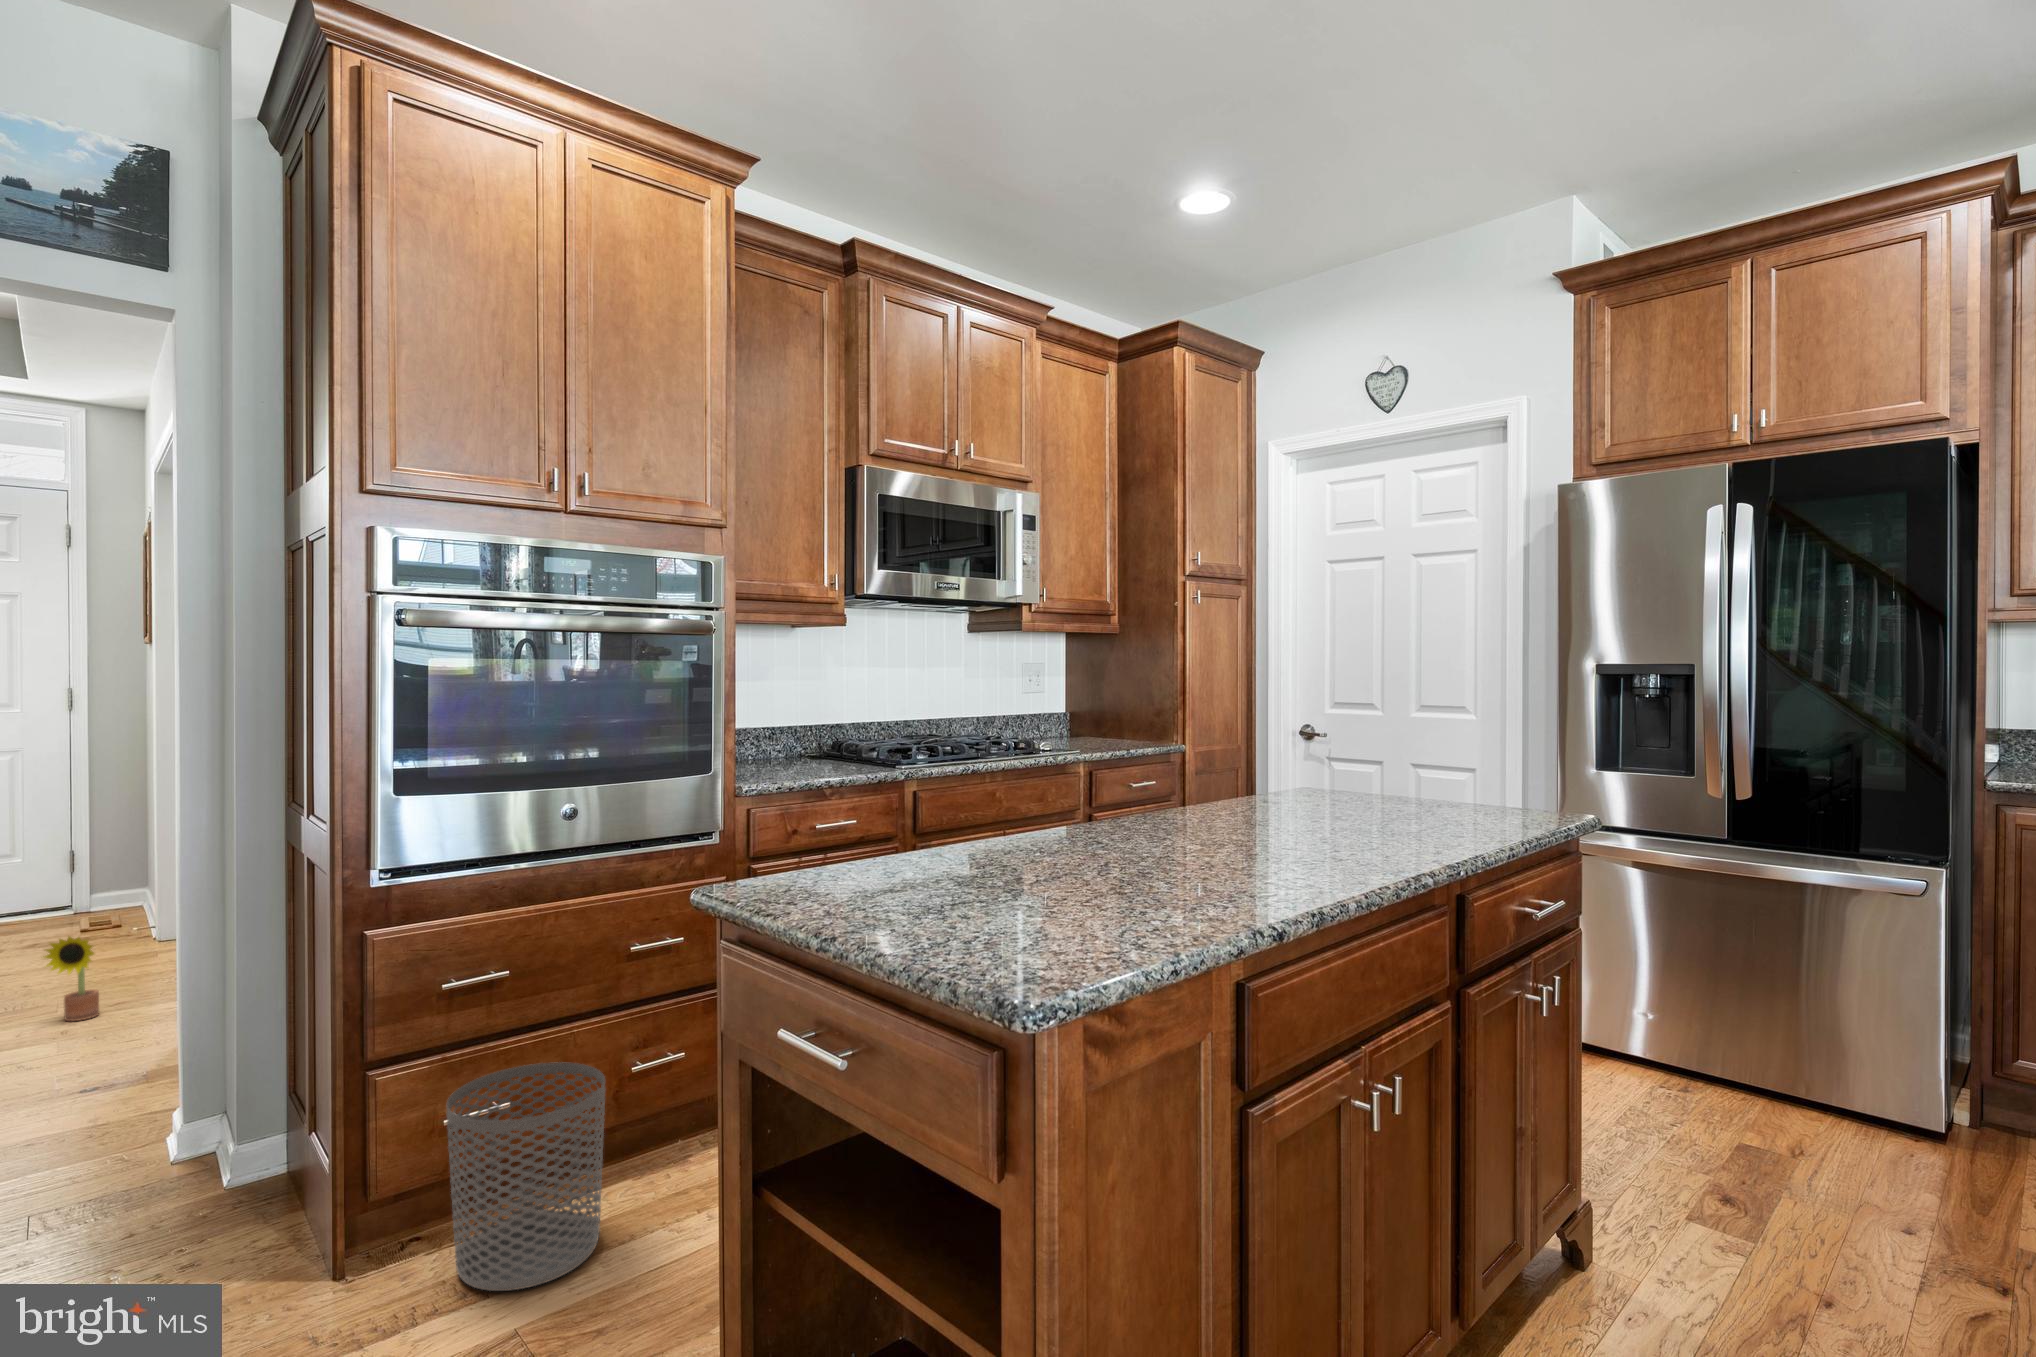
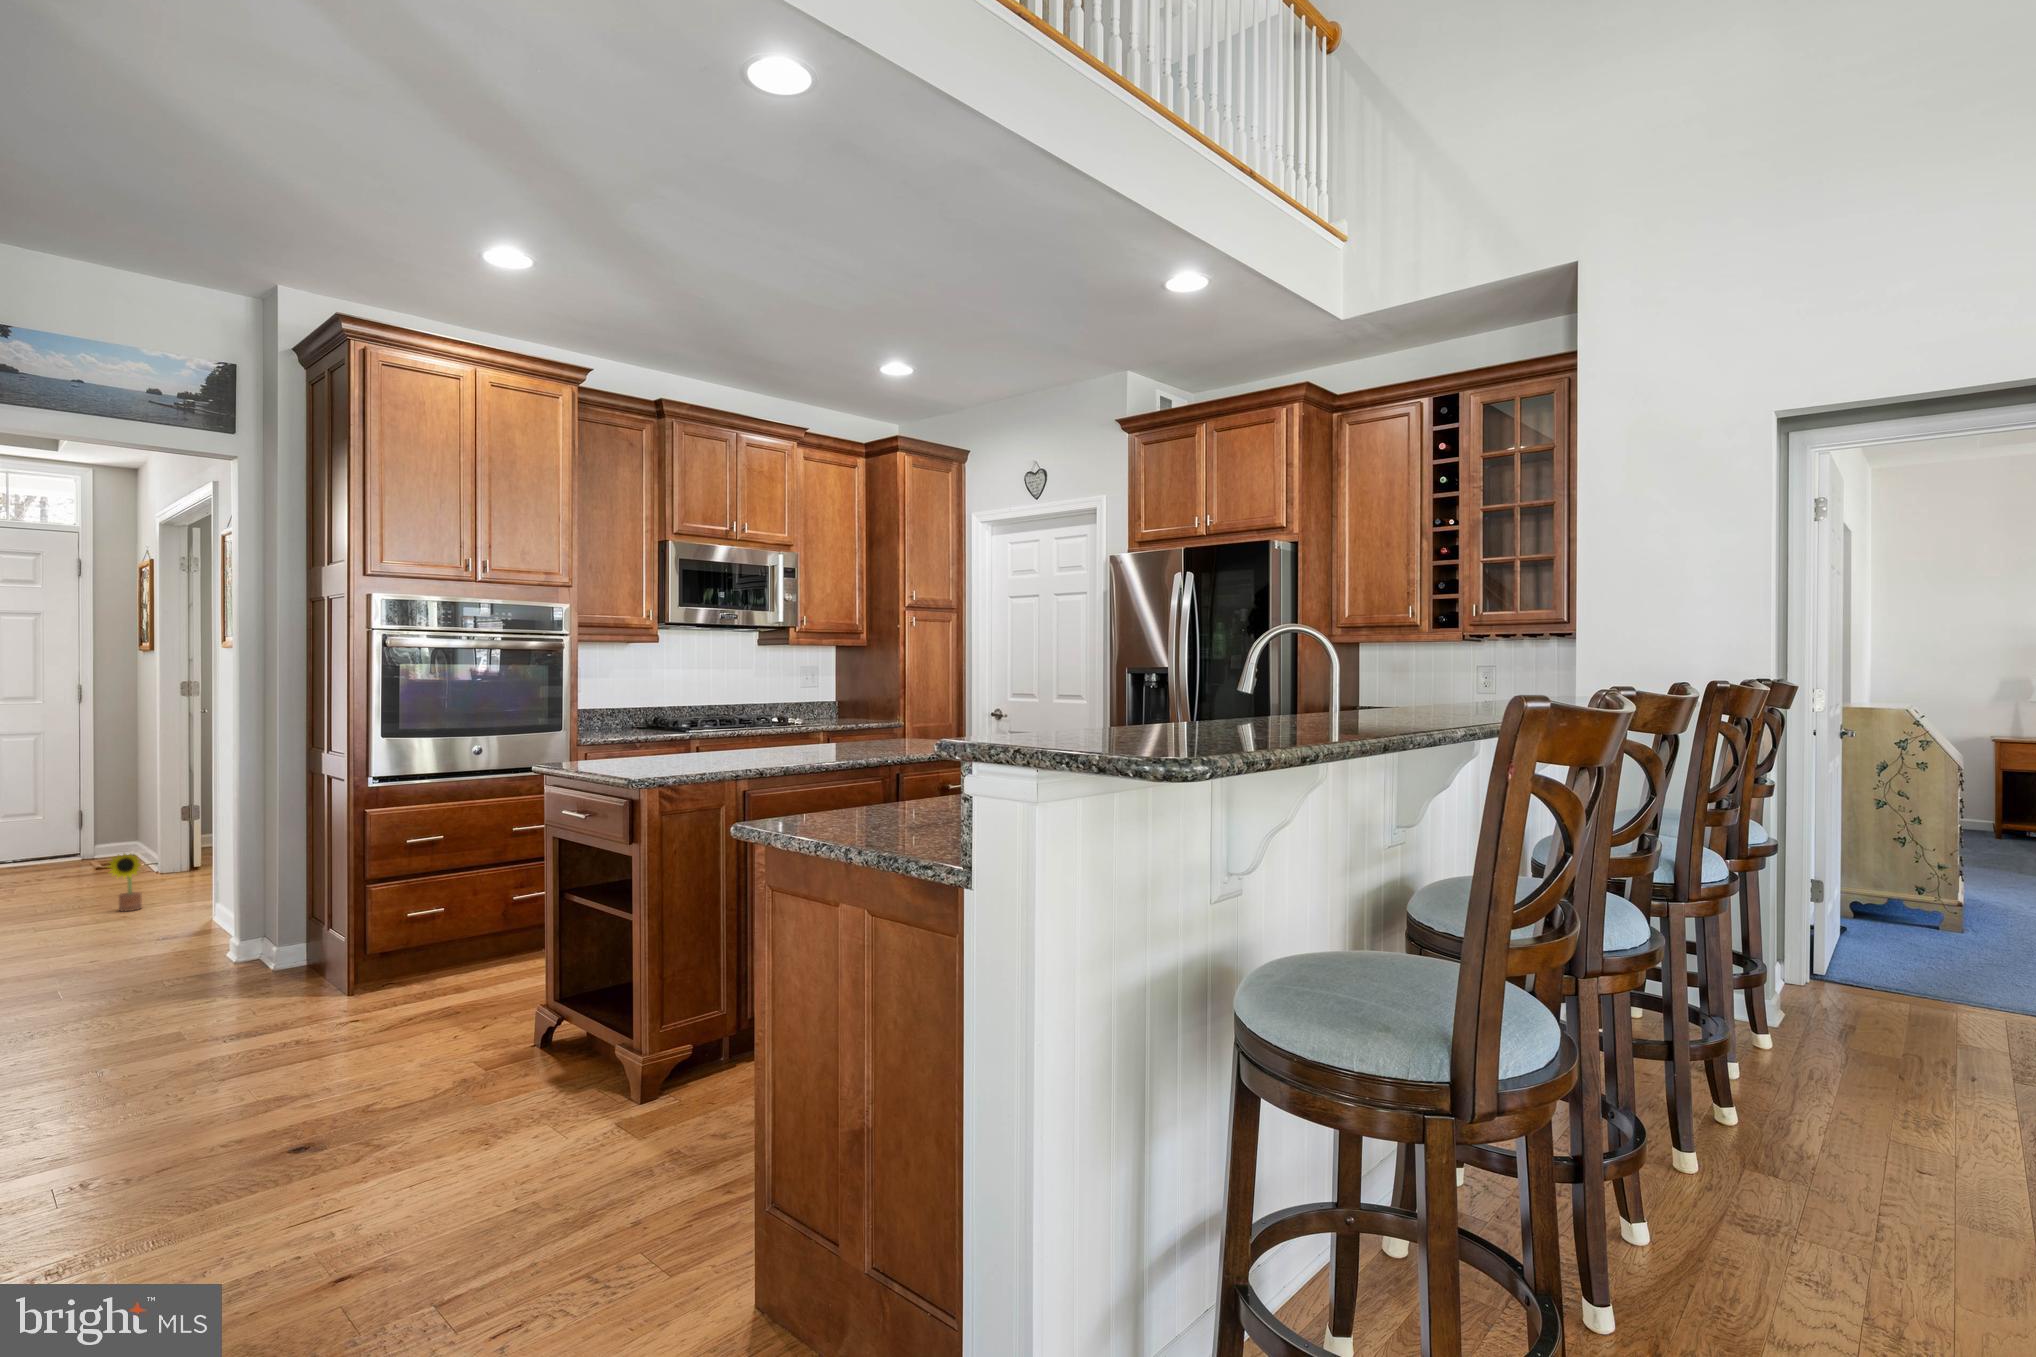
waste bin: present [446,1062,605,1291] -> none [412,887,499,993]

